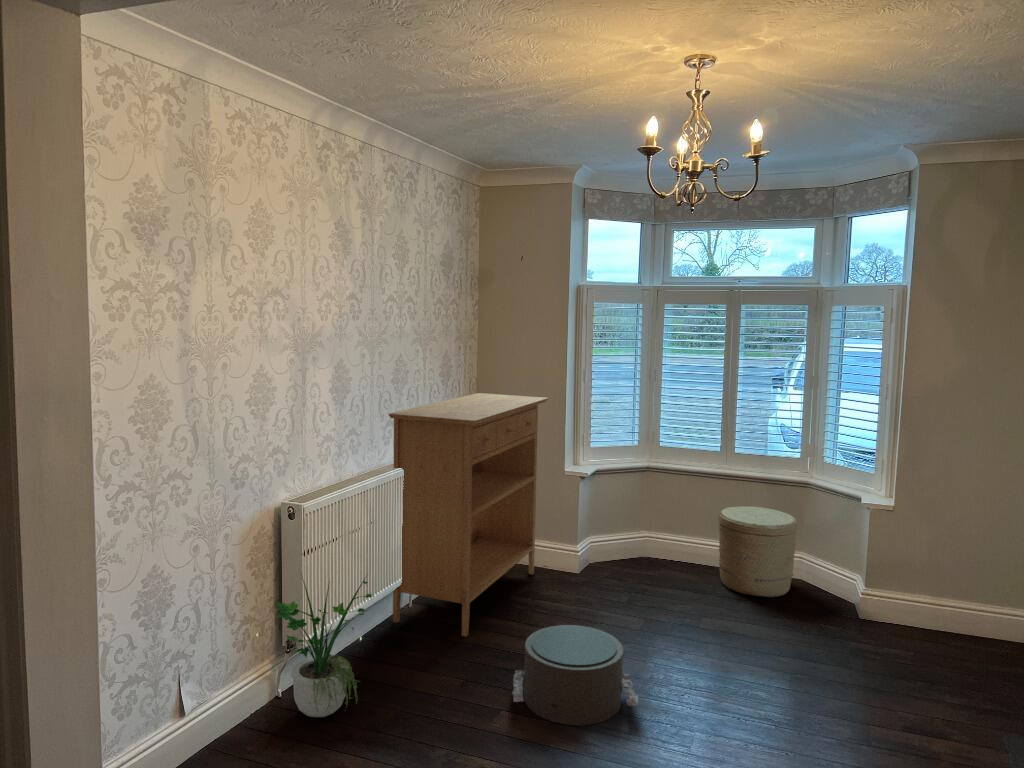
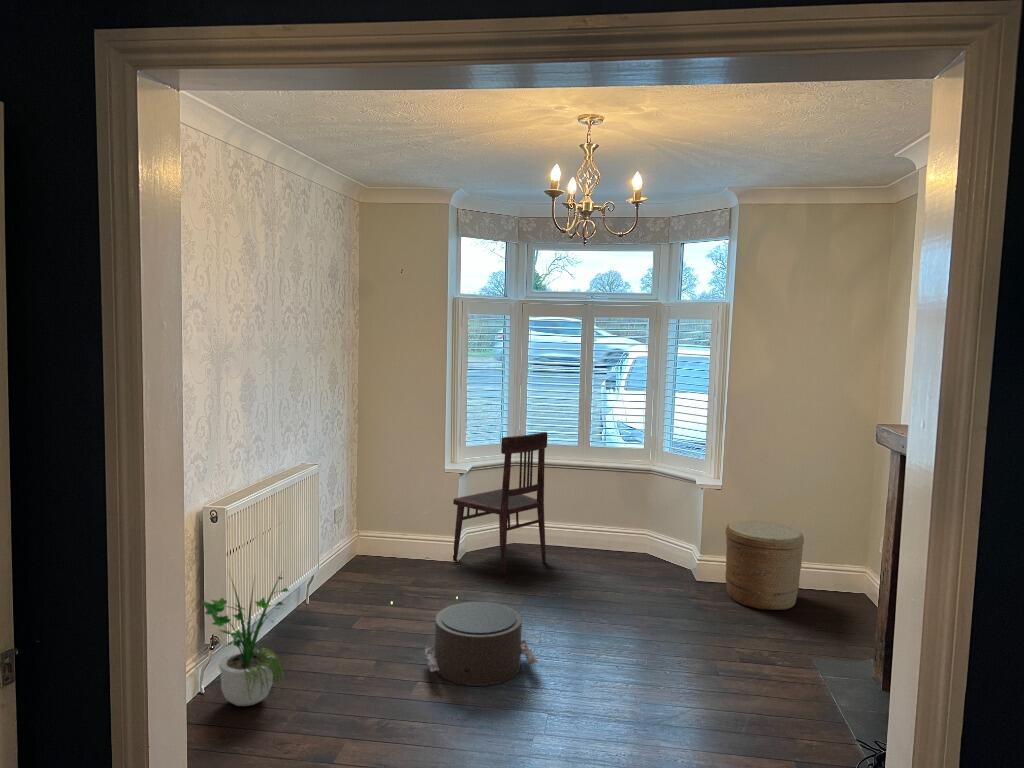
console table: present [388,393,549,637] -> none [290,398,429,625]
dining chair: none [574,435,681,593] -> present [453,432,547,576]
woven basket: present [718,506,797,597] -> present [725,520,804,610]

